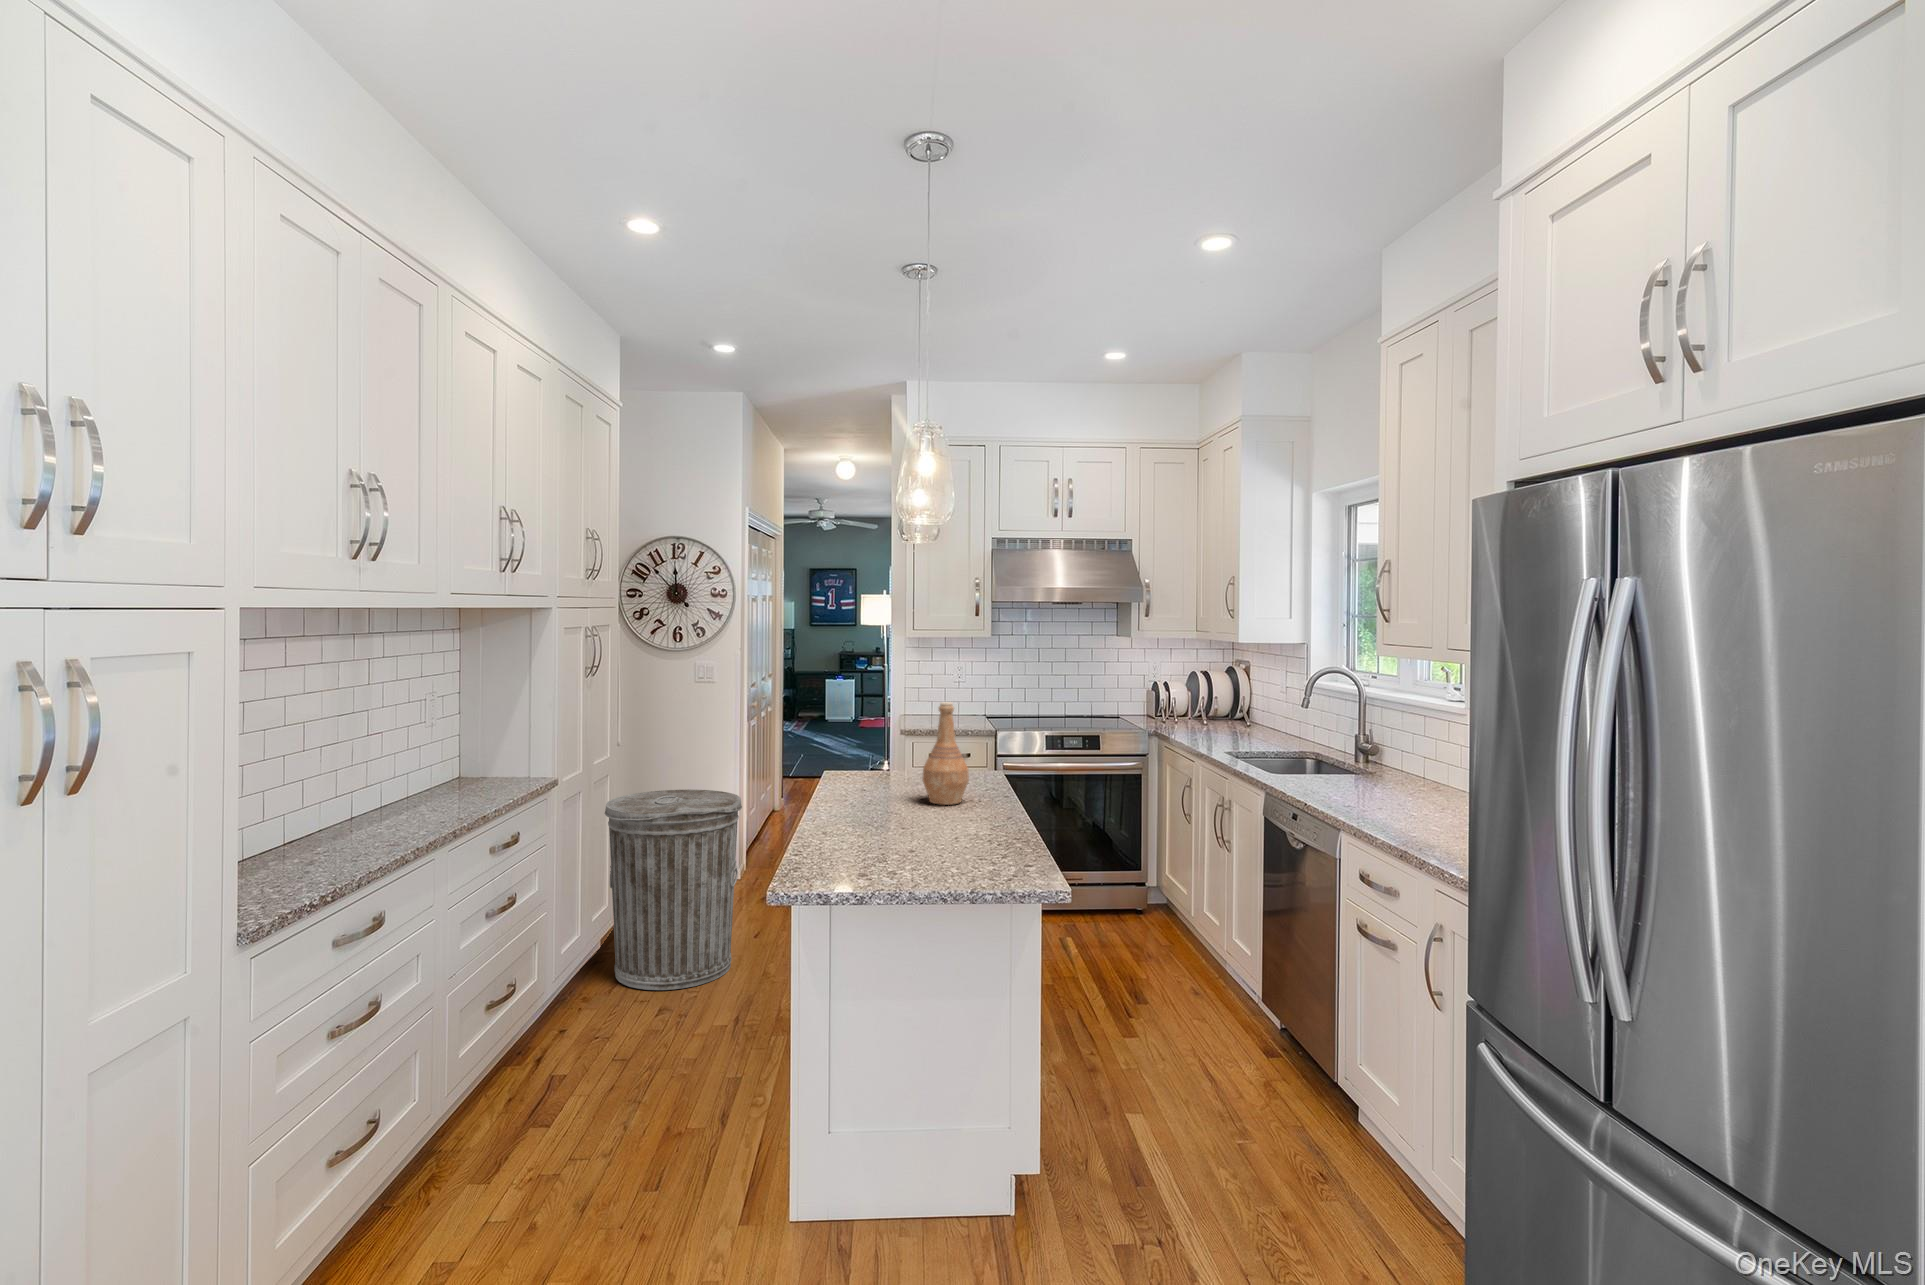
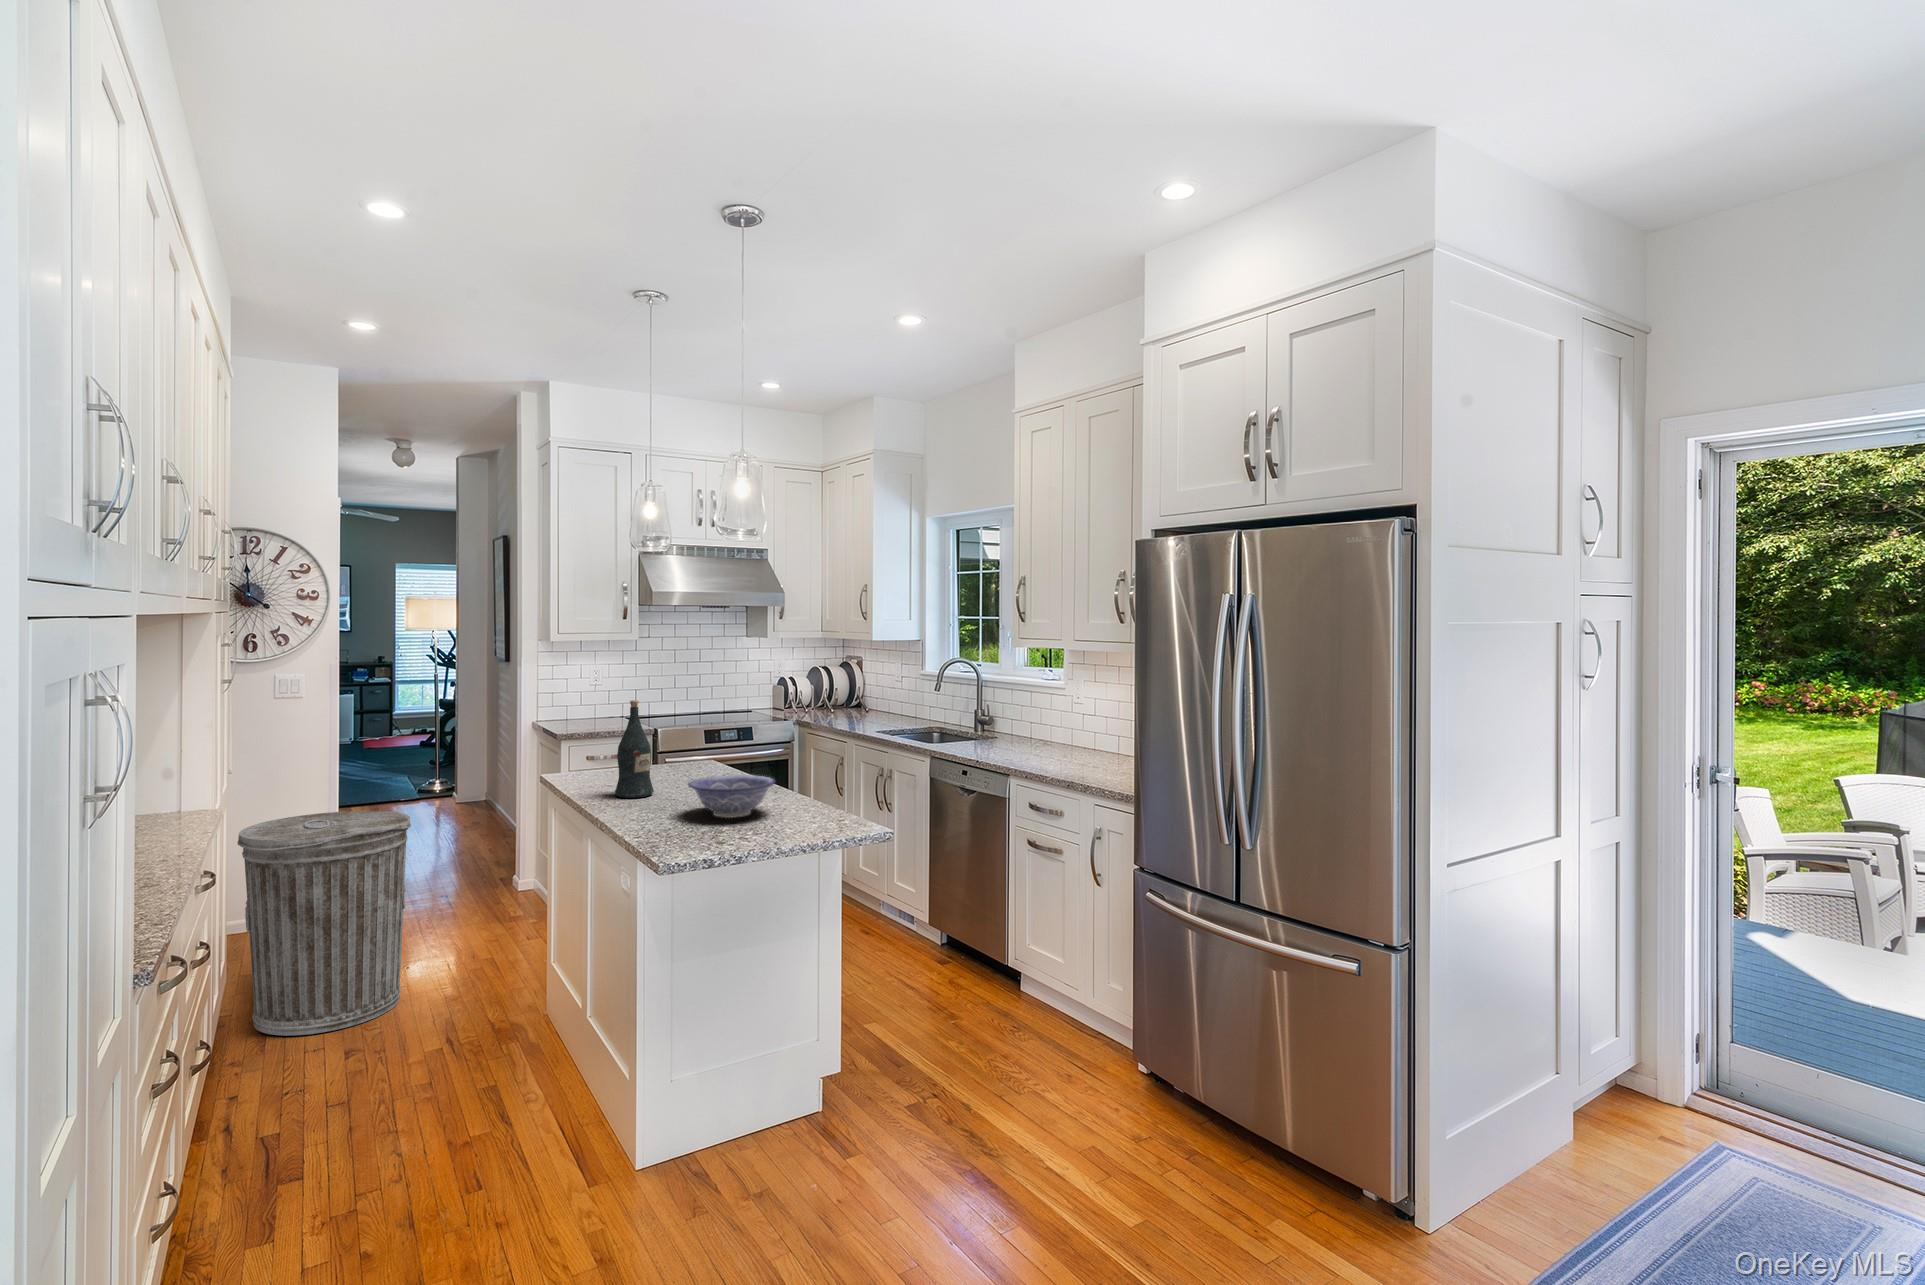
vase: present [923,702,969,805] -> none [684,696,727,787]
wine bottle: none [840,704,880,809] -> present [615,700,654,798]
decorative bowl: none [870,795,969,846] -> present [688,775,775,818]

